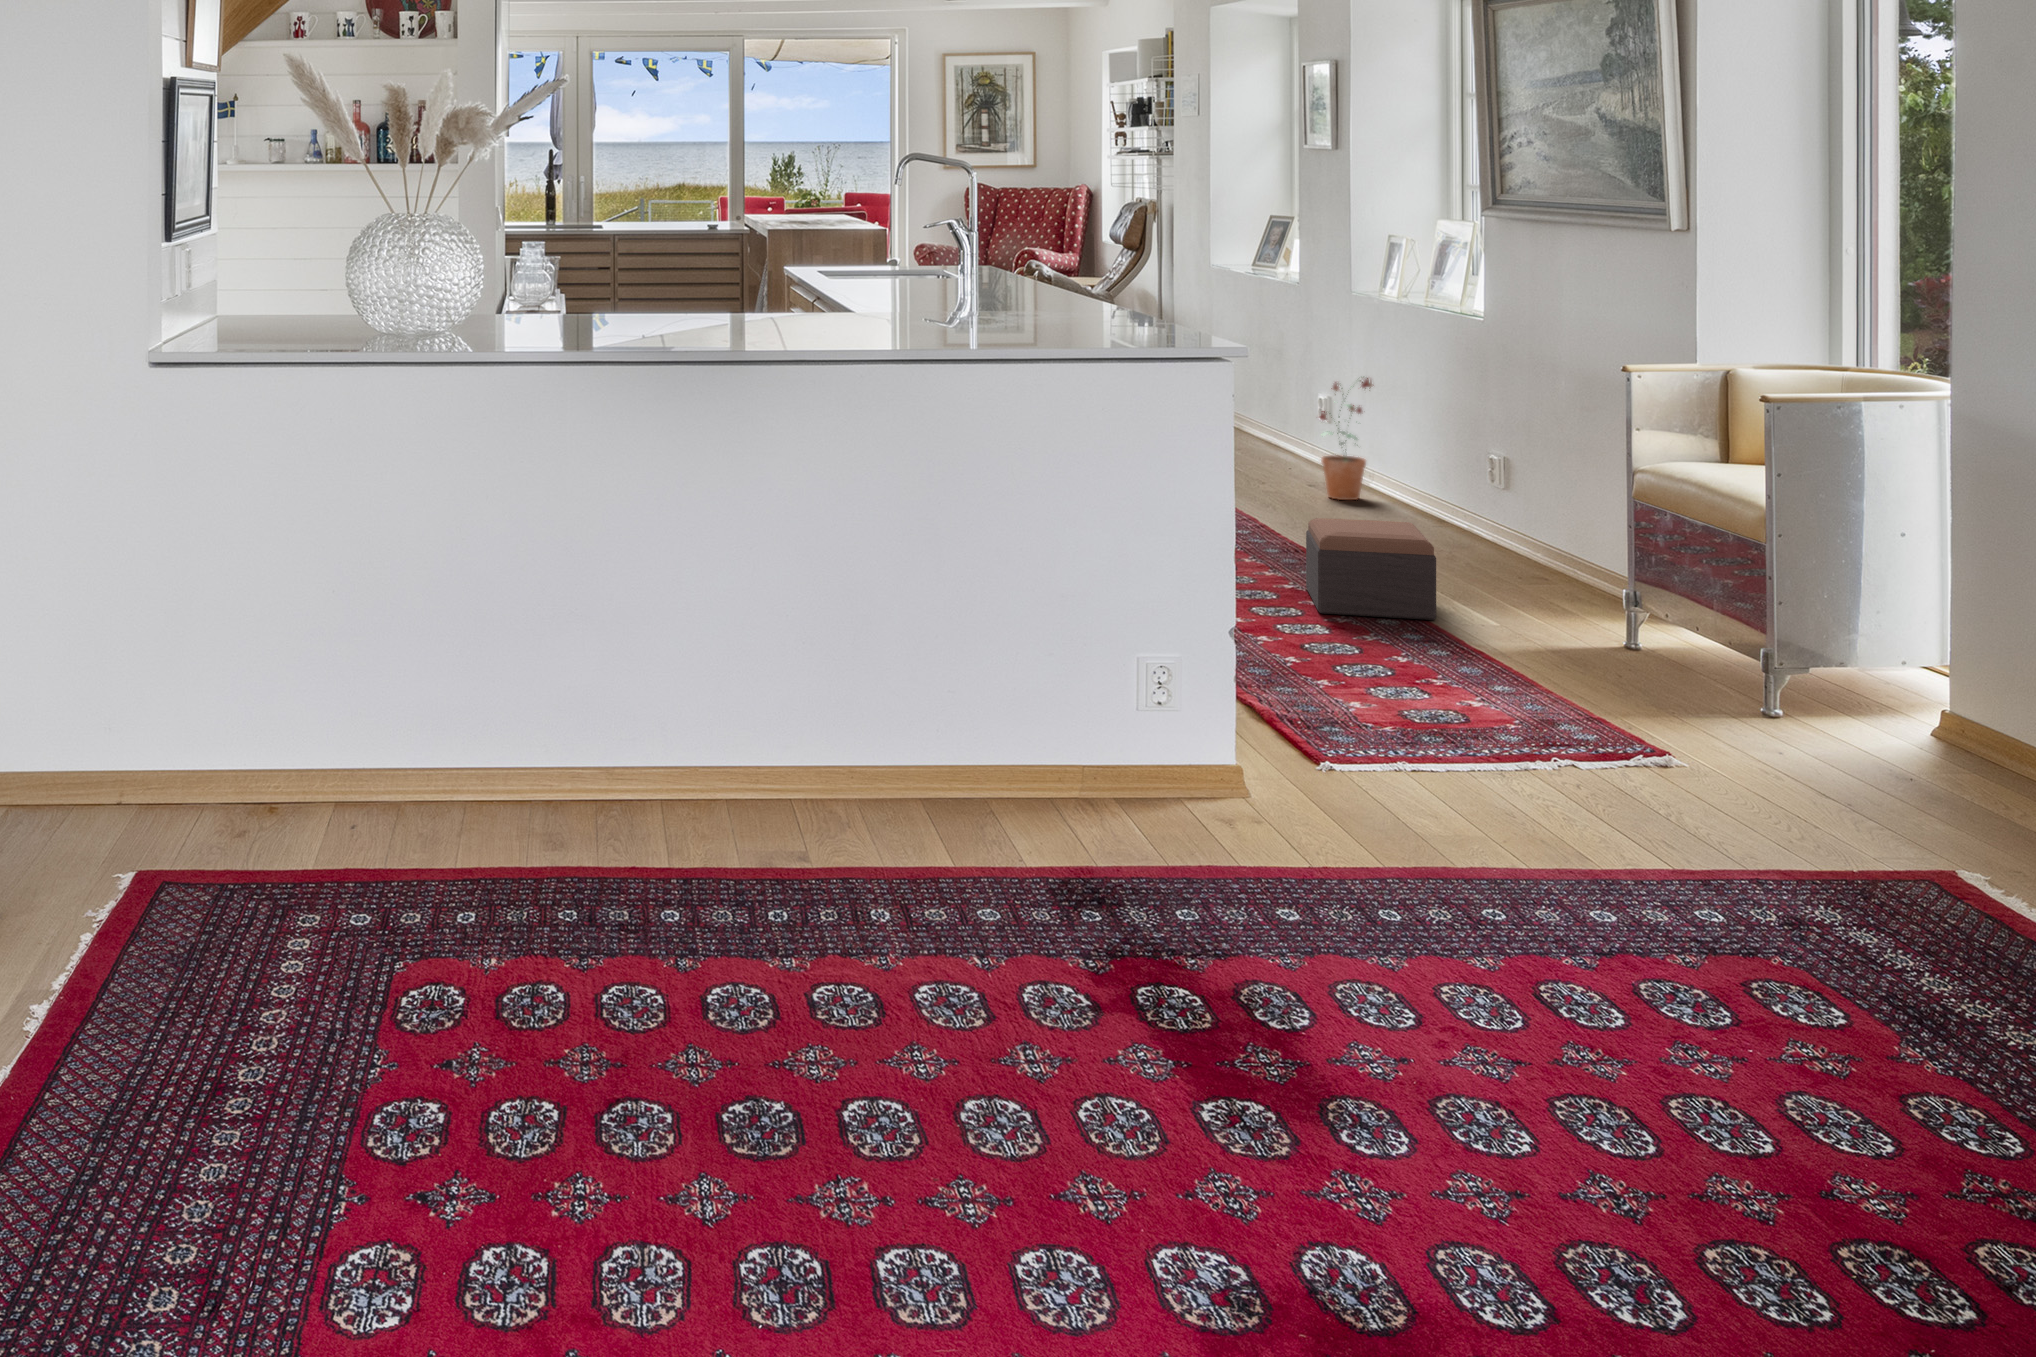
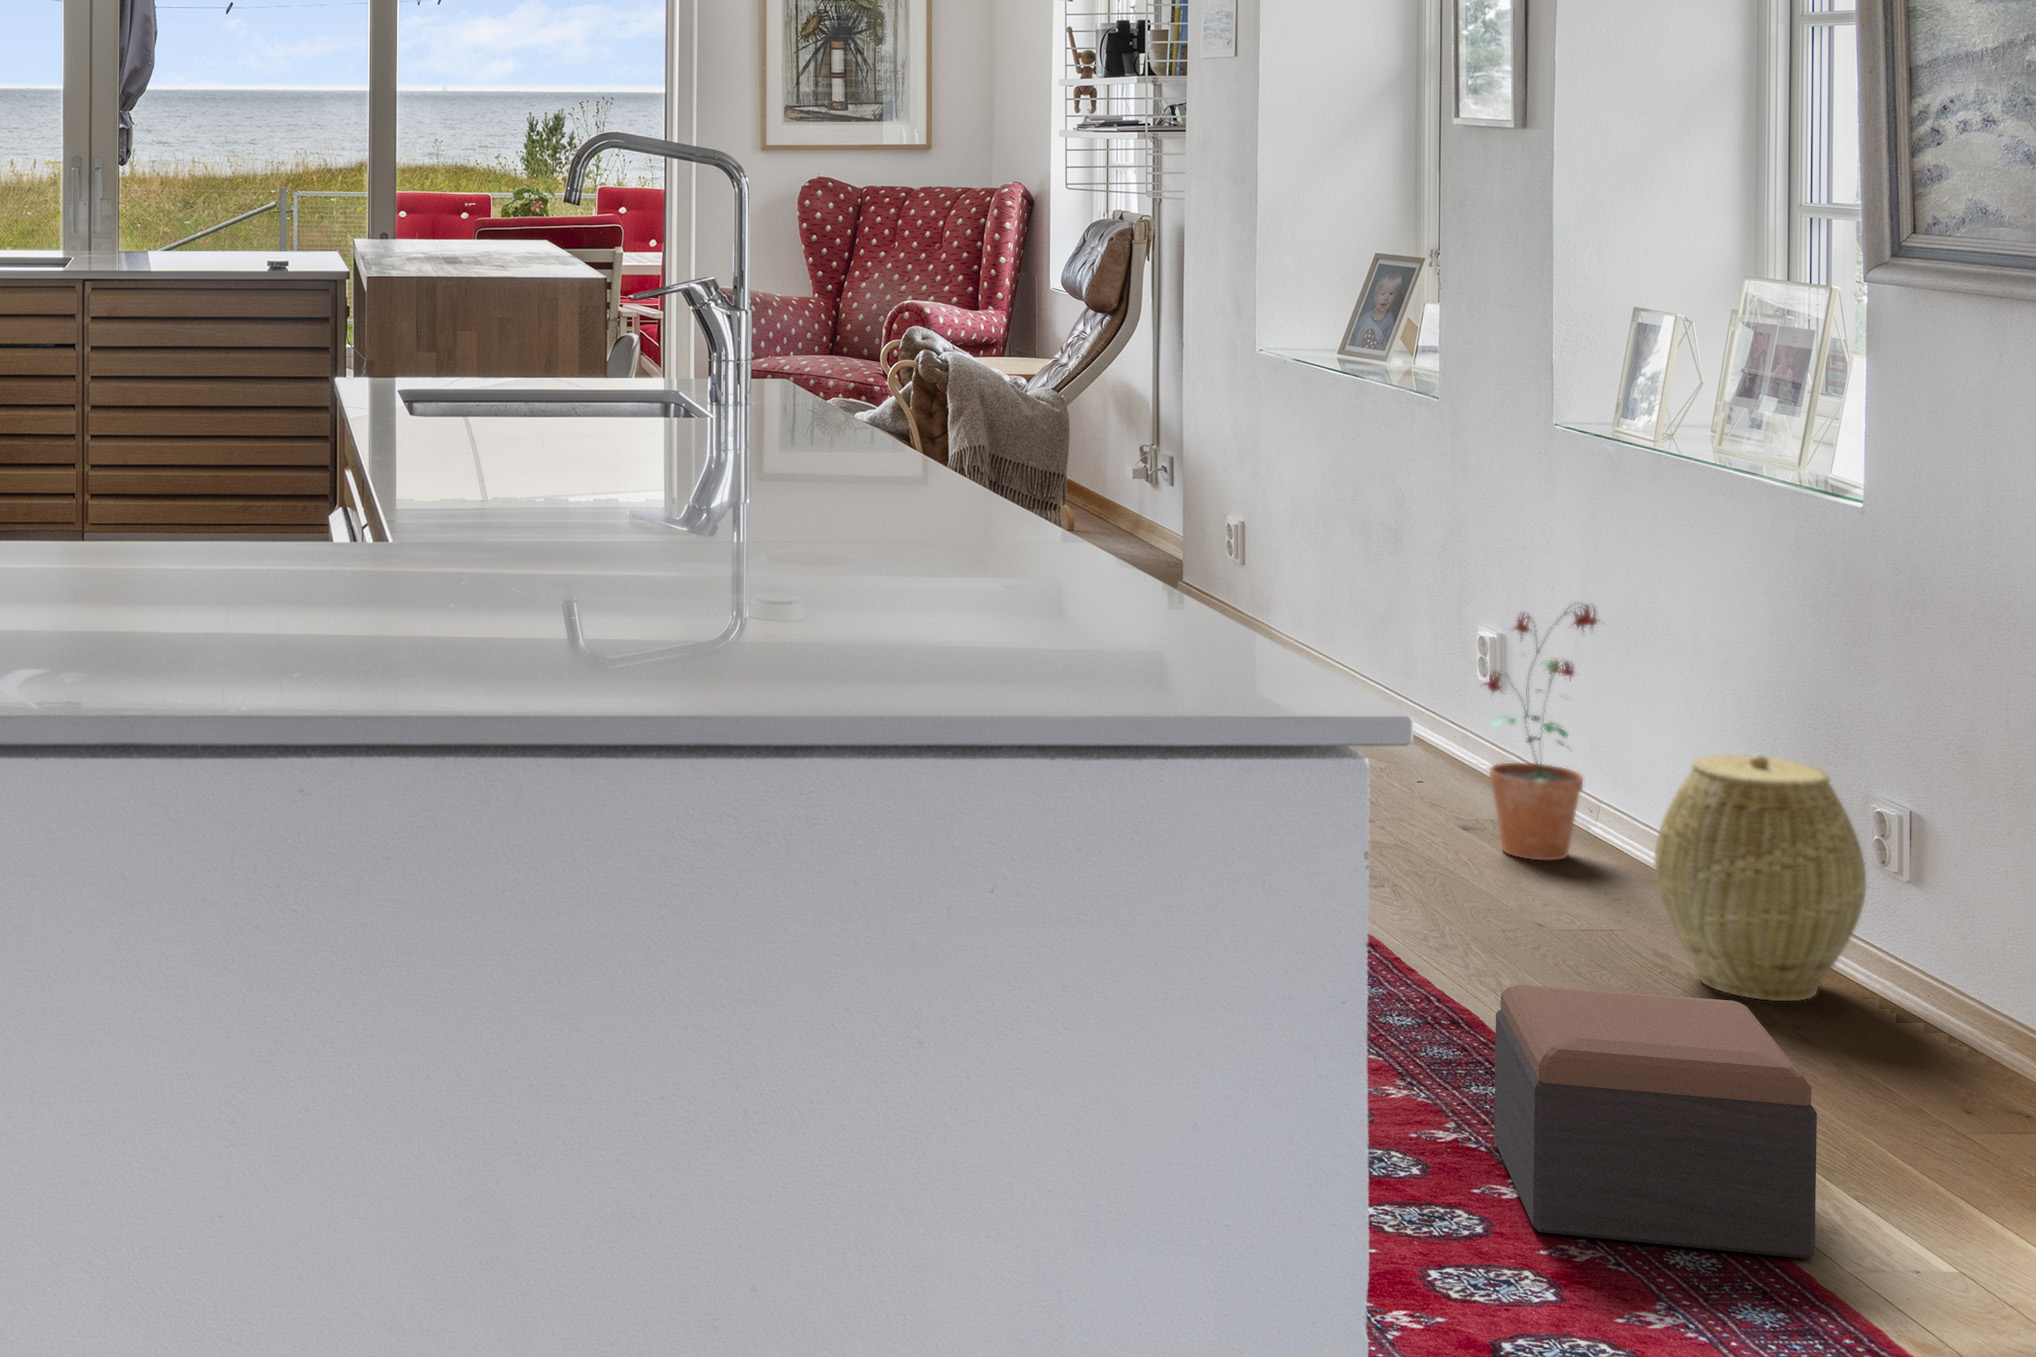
woven basket: none [1391,435,1486,546] -> present [1654,755,1866,1001]

